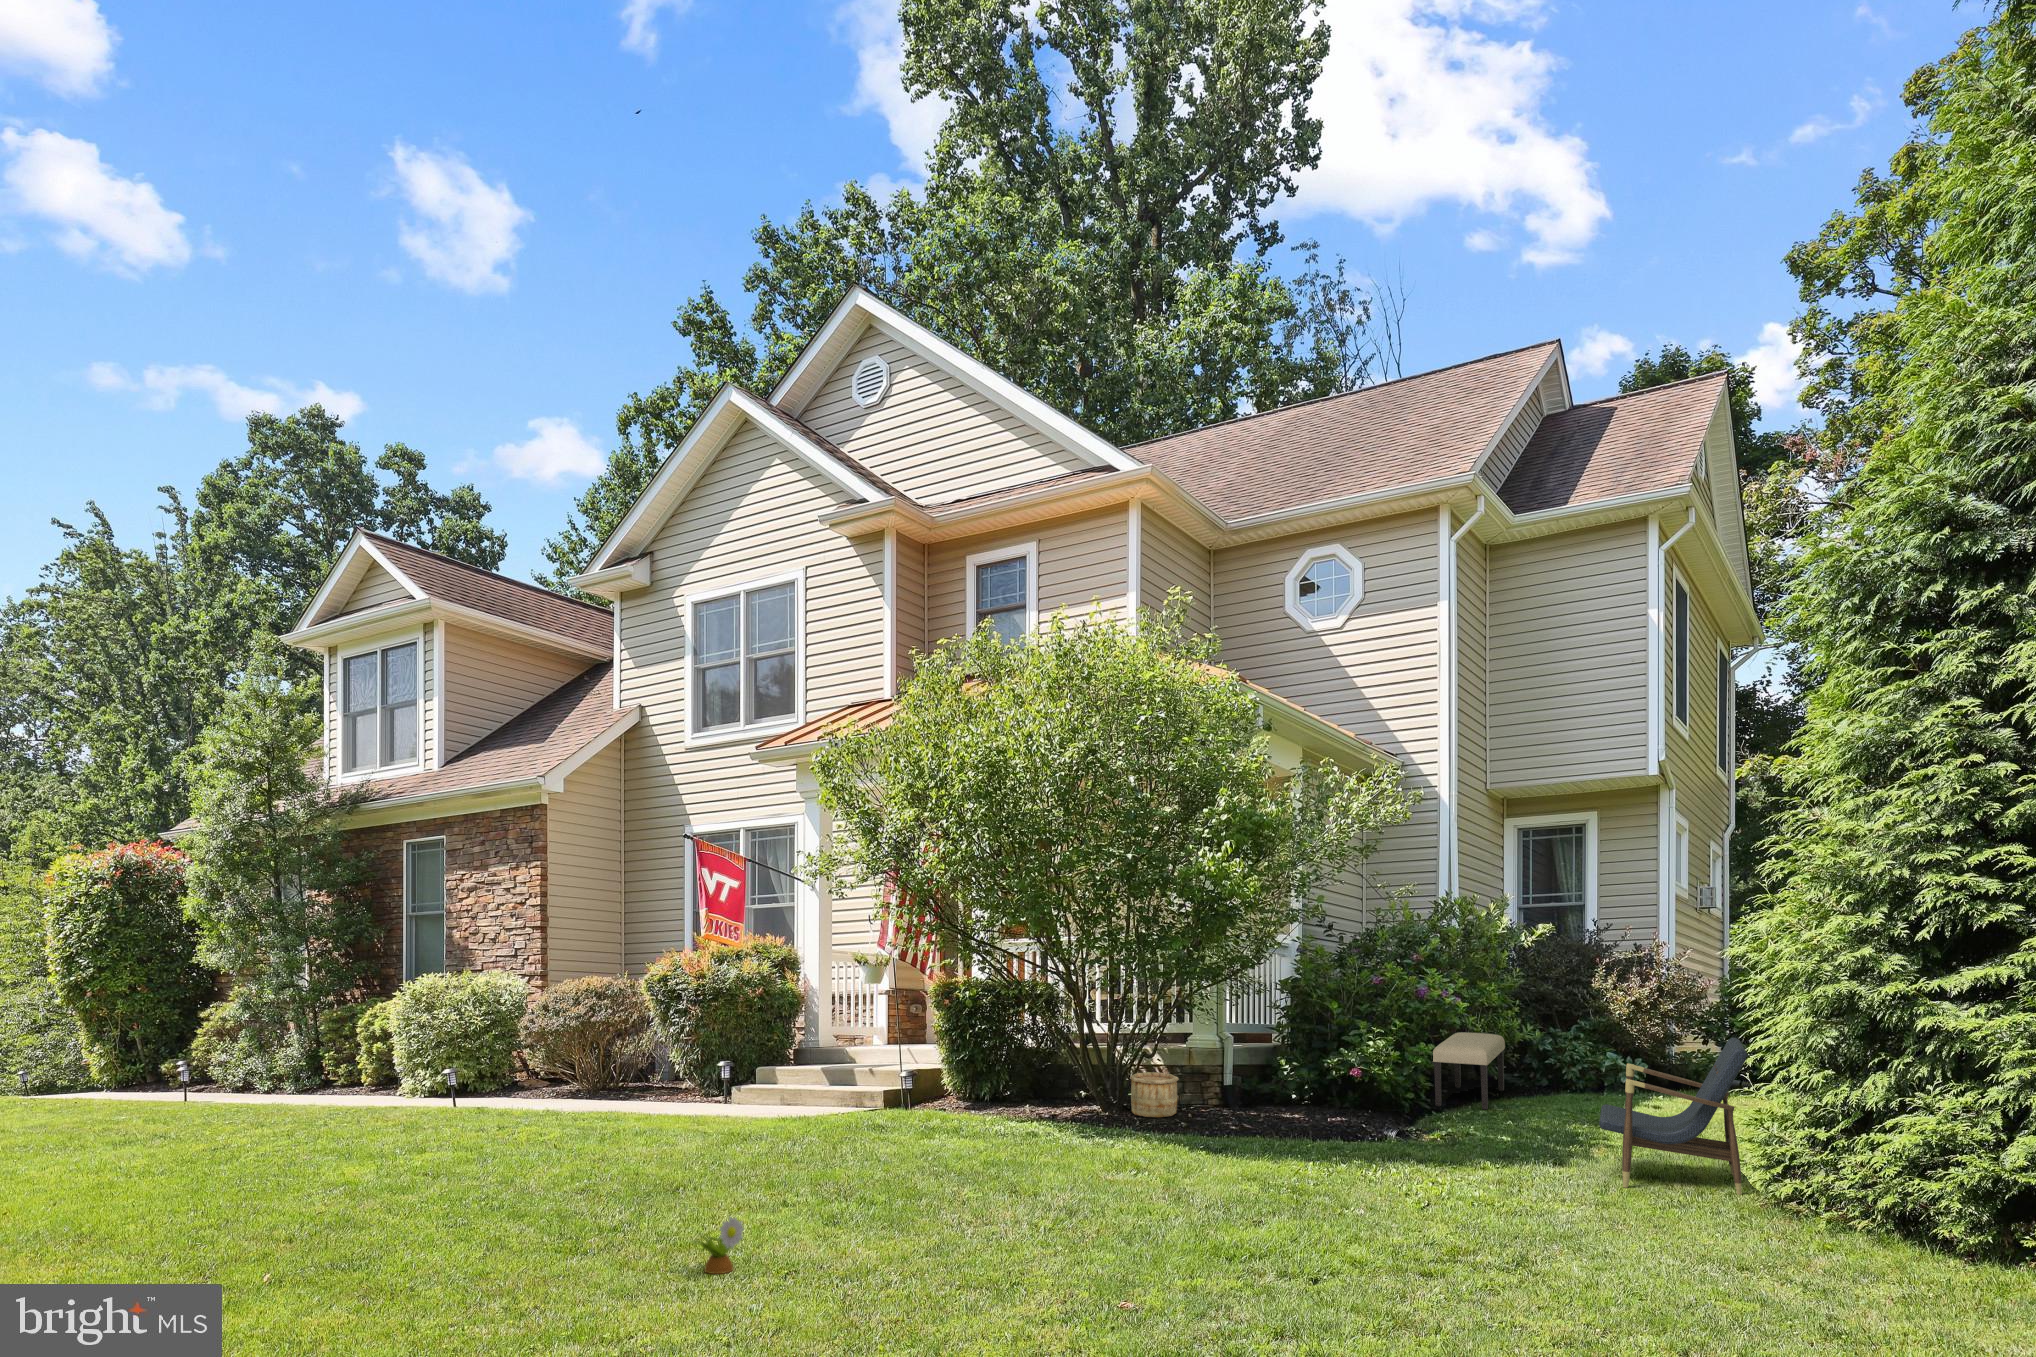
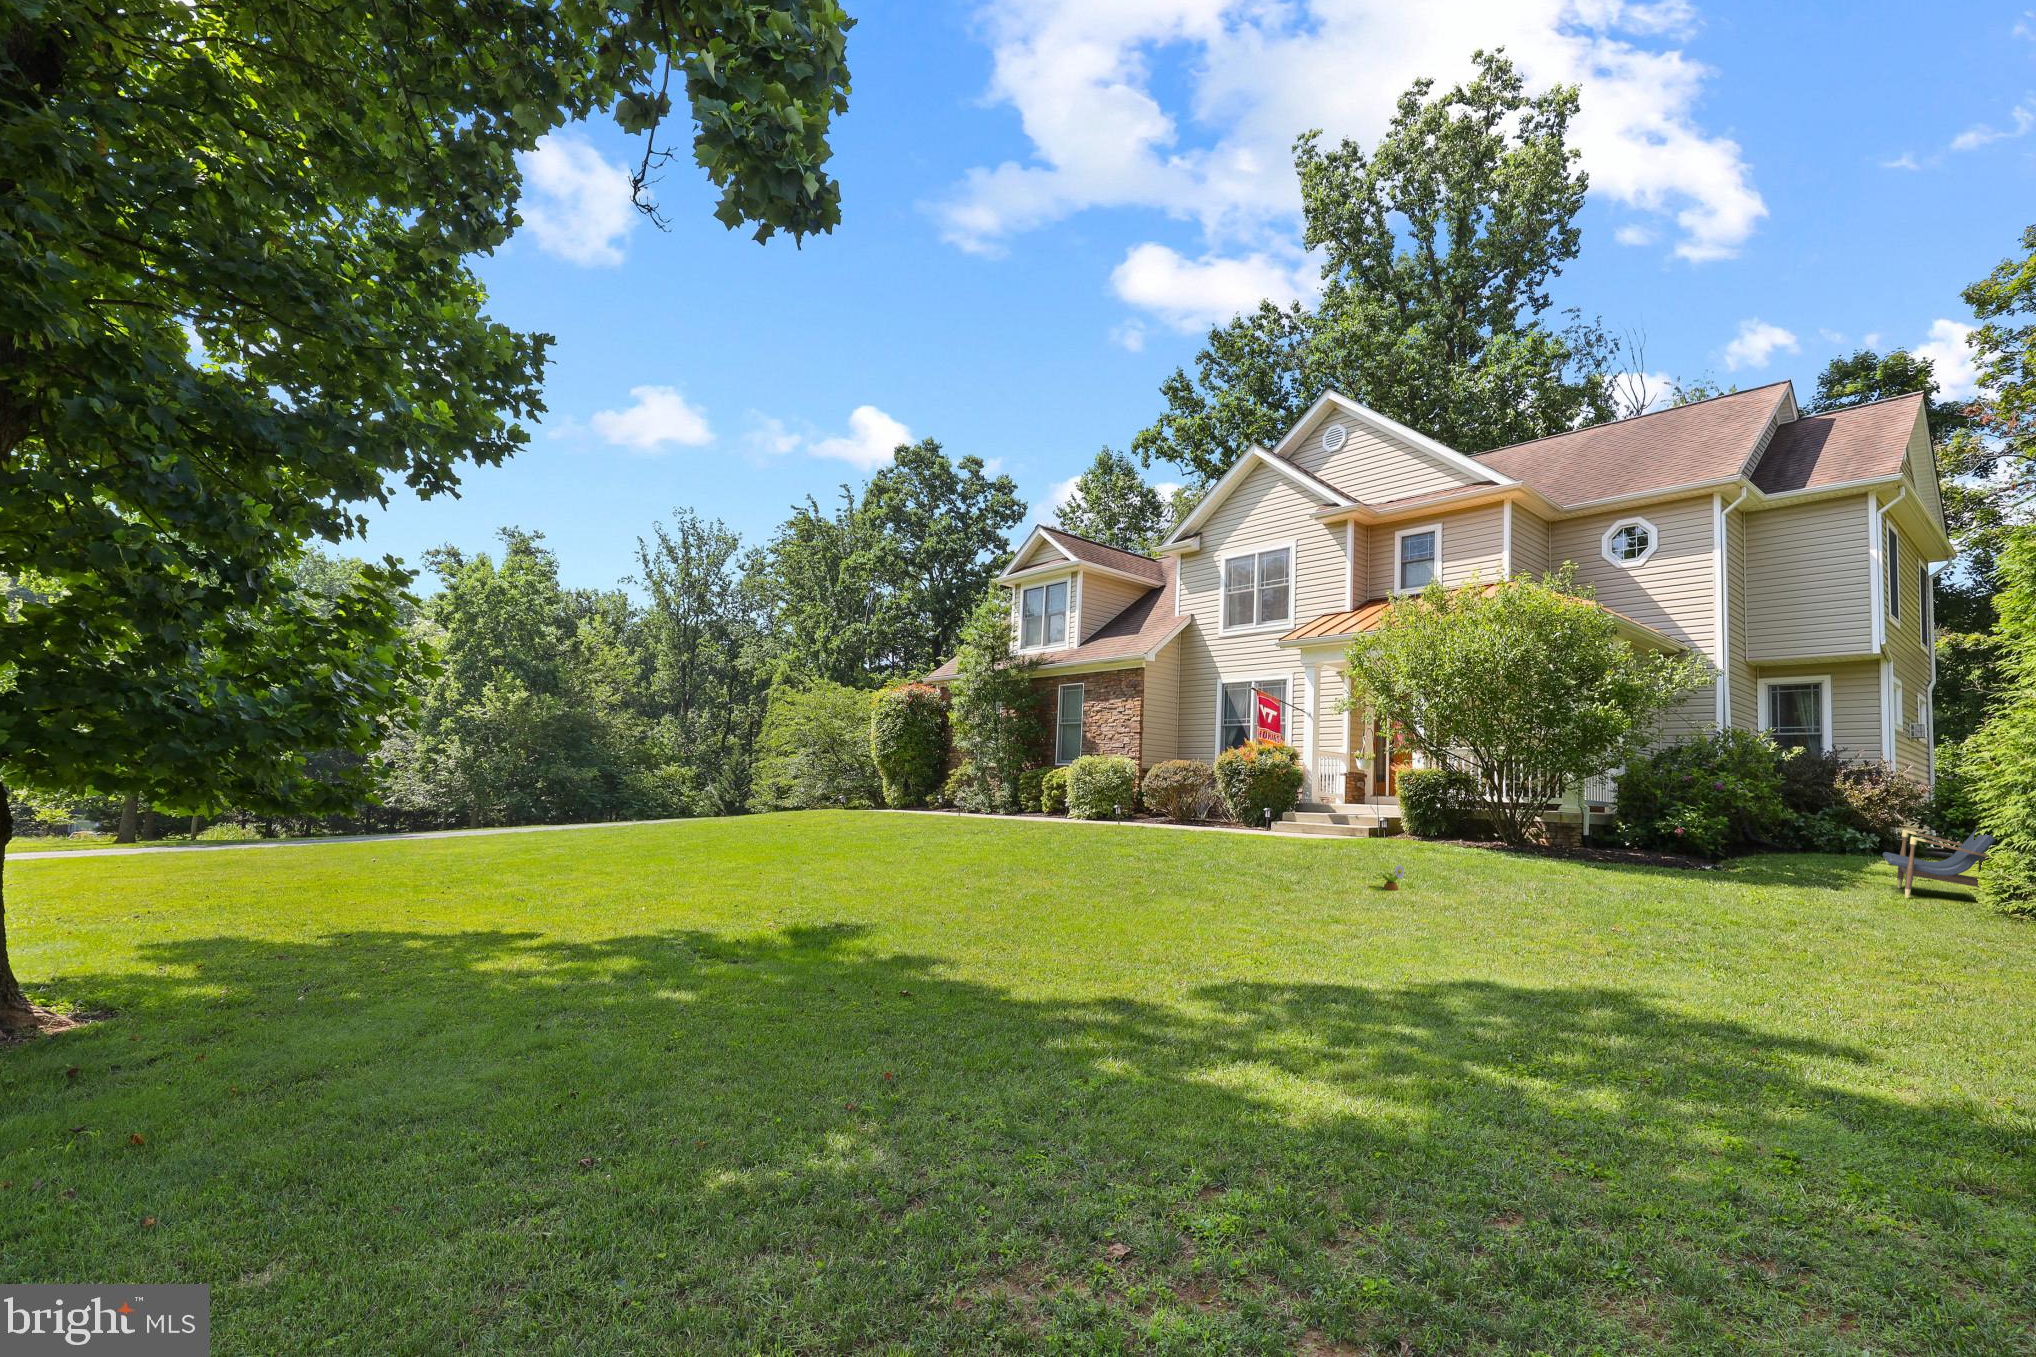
bench: present [1433,1032,1505,1110] -> none [1735,811,1780,856]
wooden bucket: present [1130,1072,1179,1117] -> none [1538,821,1569,845]

